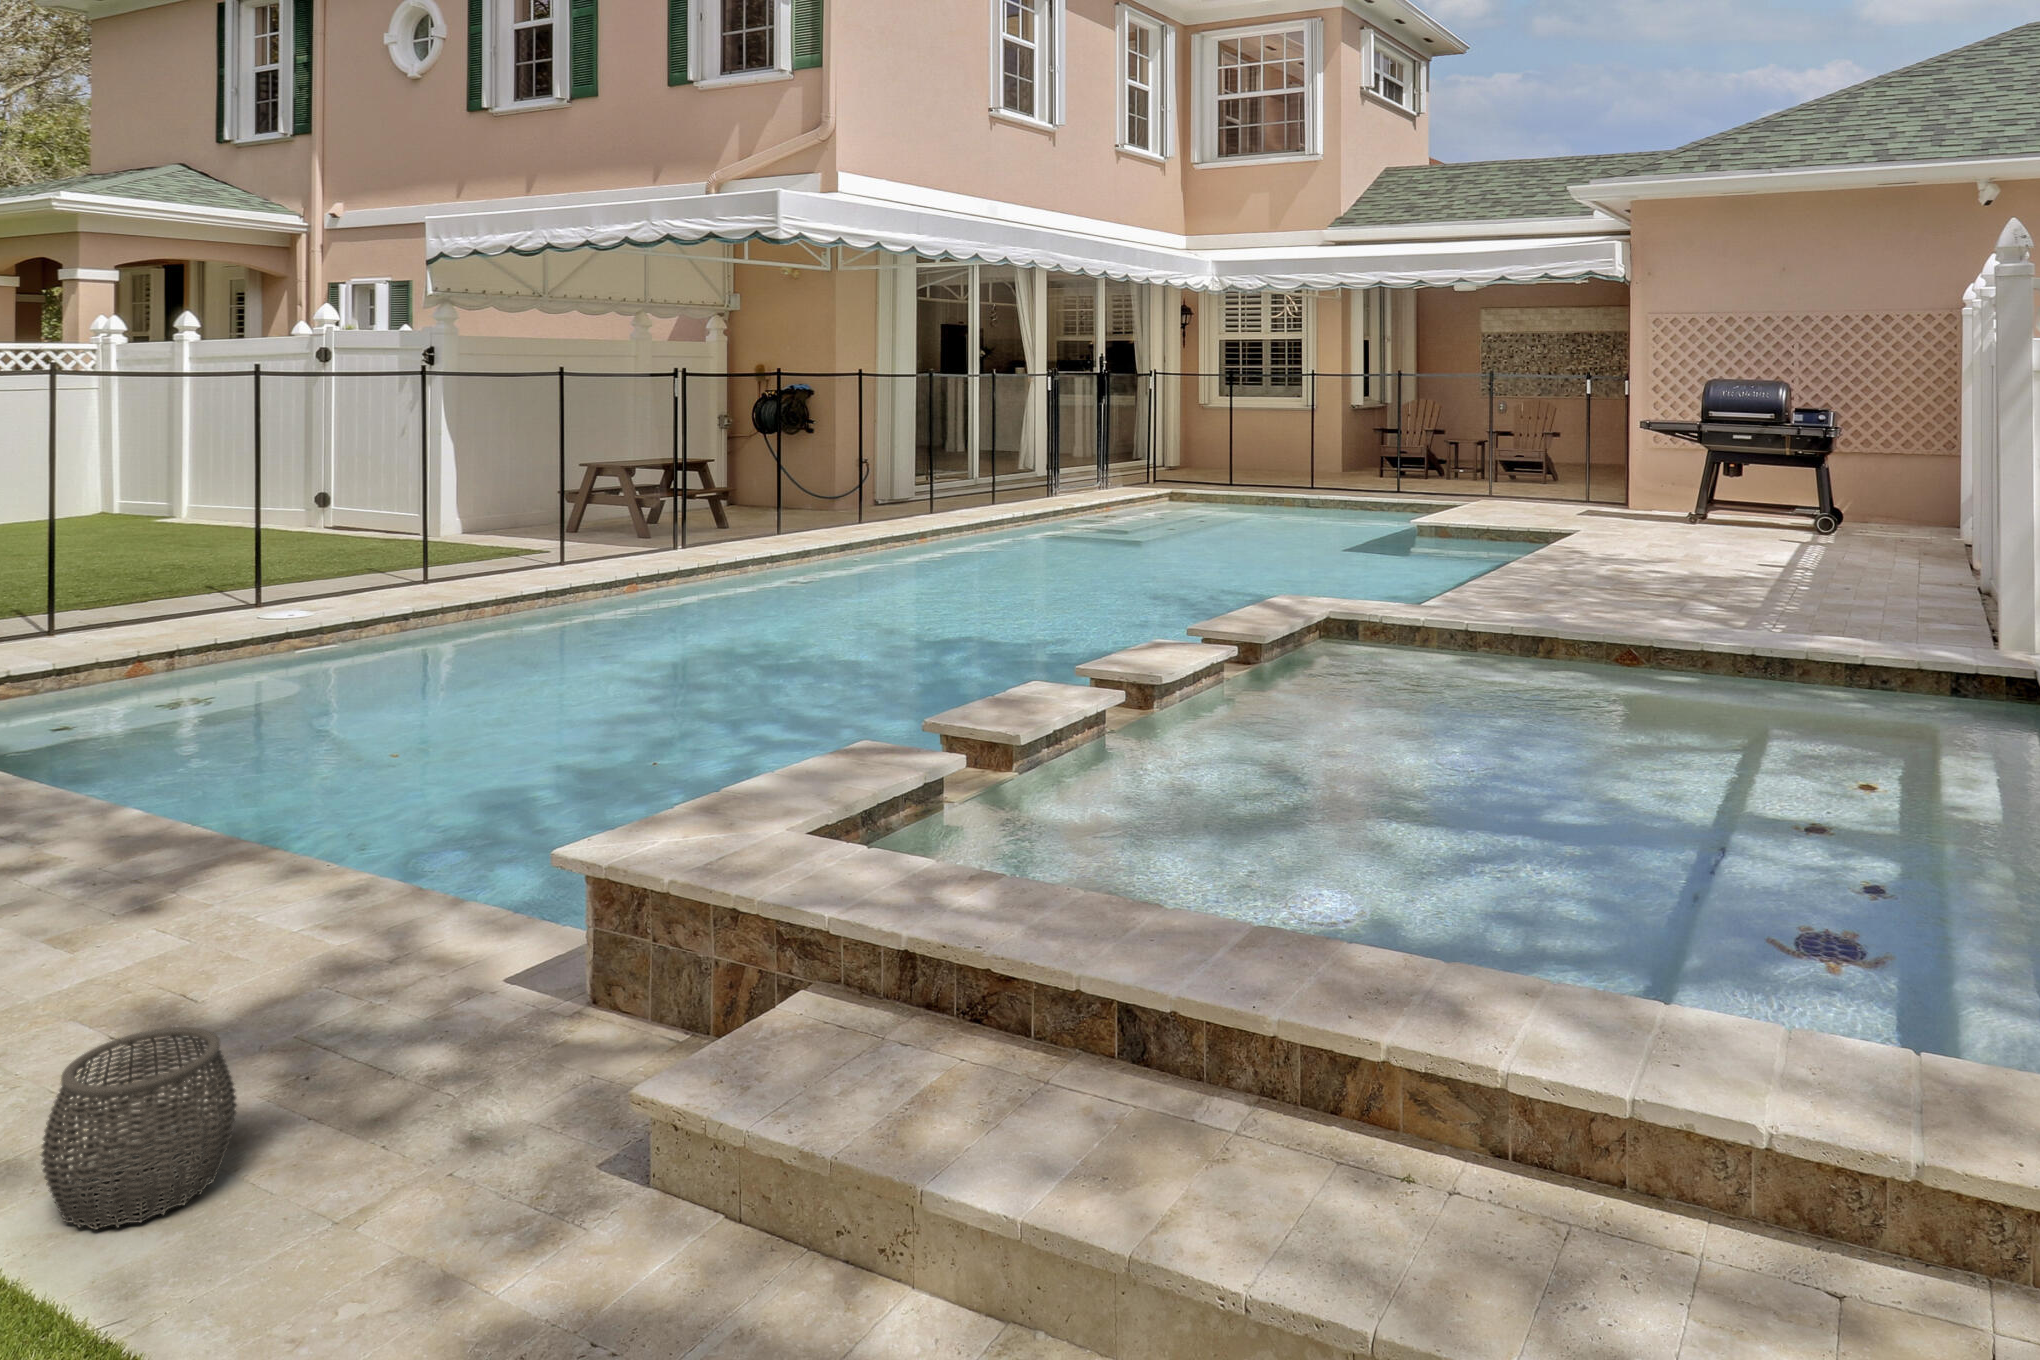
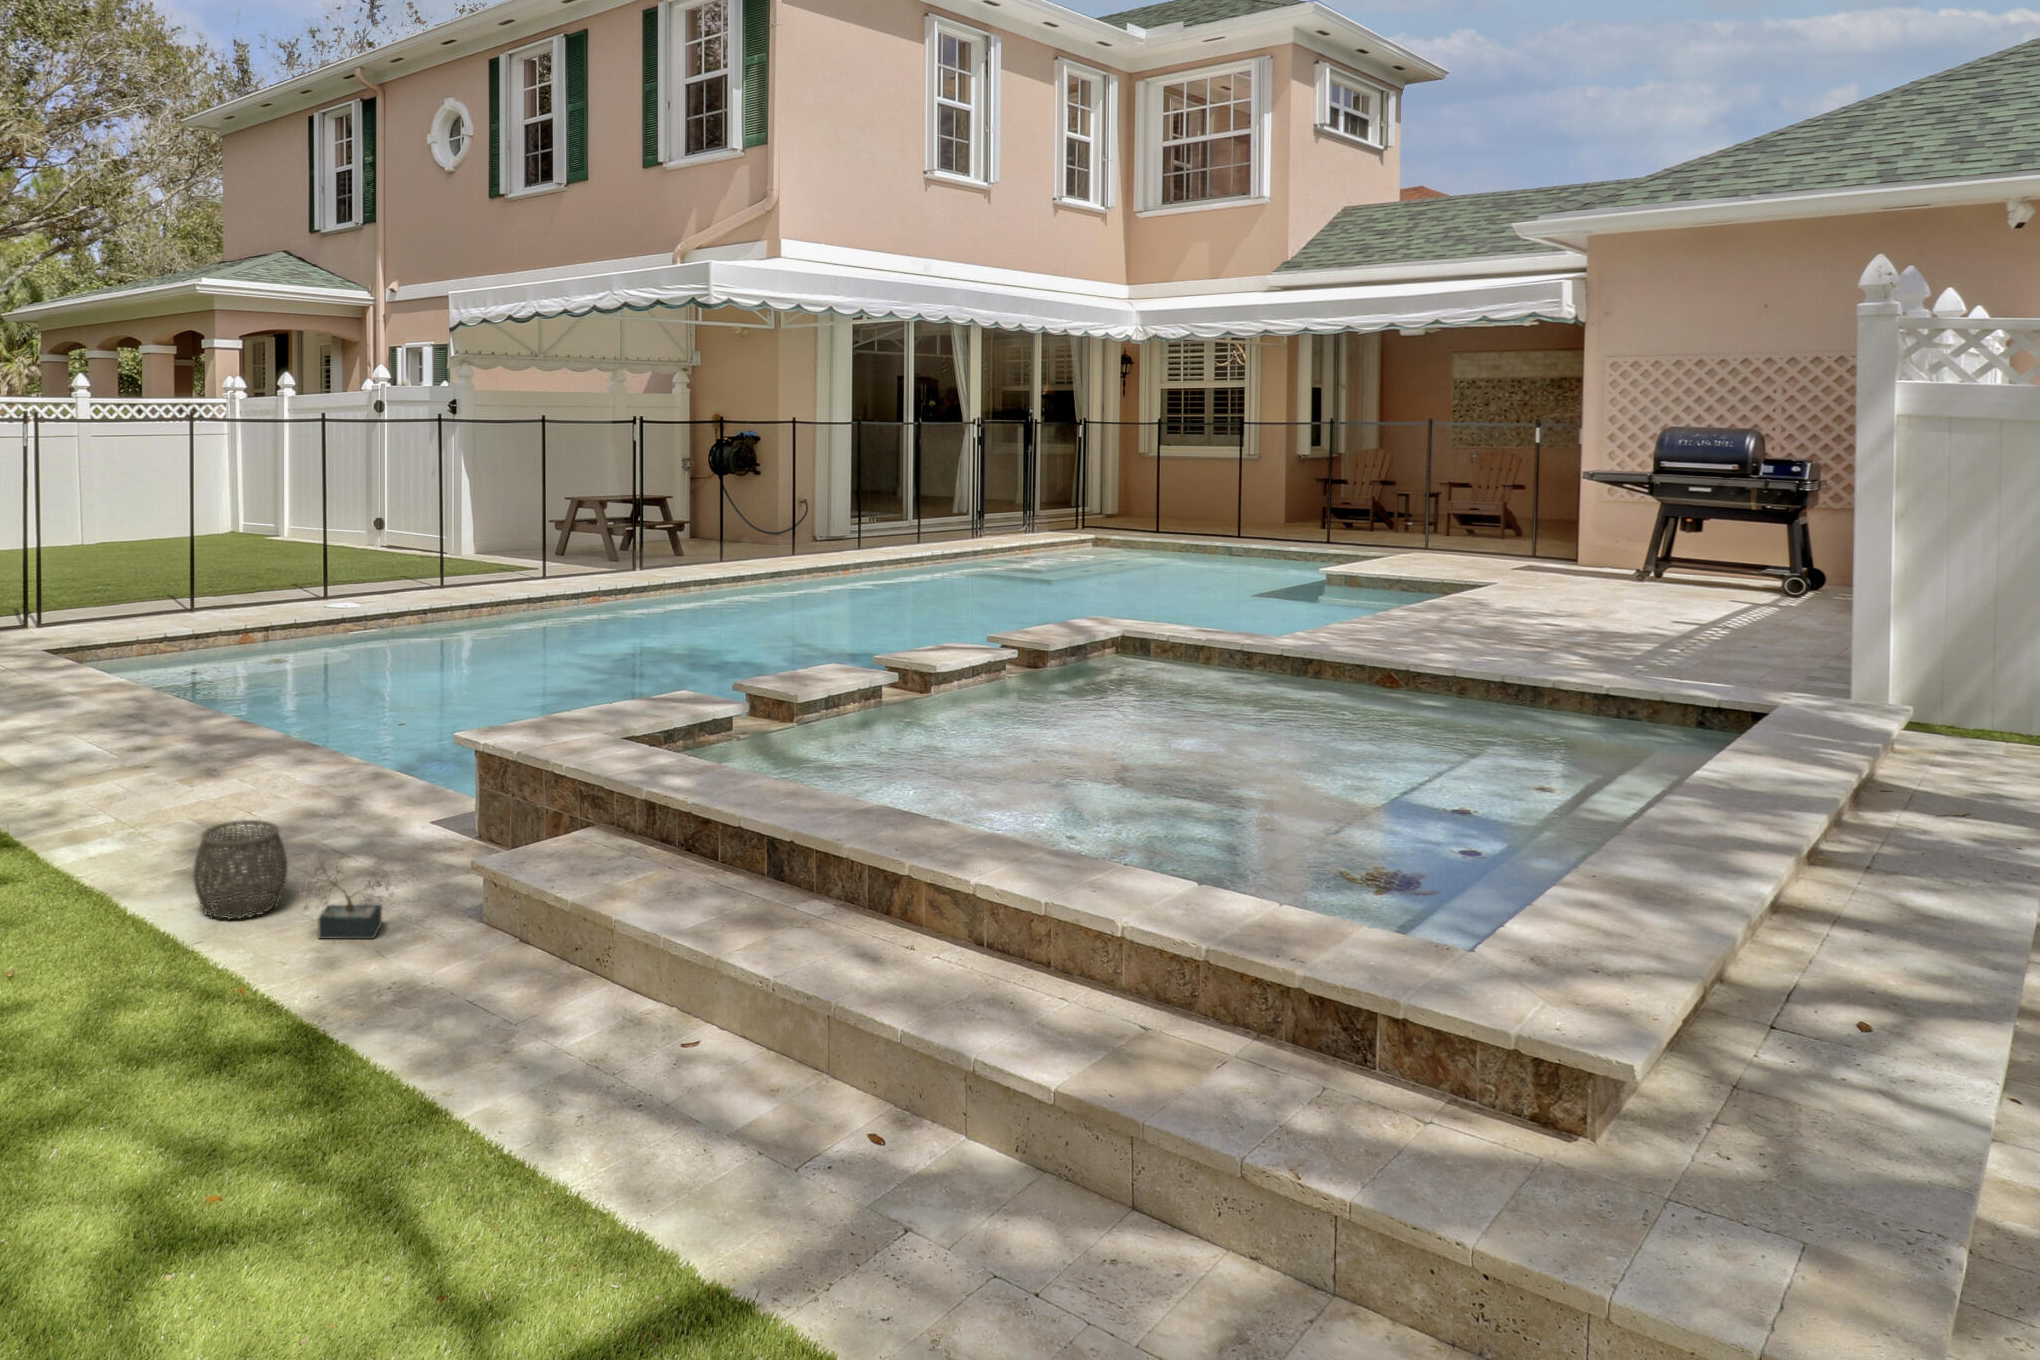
decorative plant: none [263,1075,449,1243] -> present [299,852,393,939]

